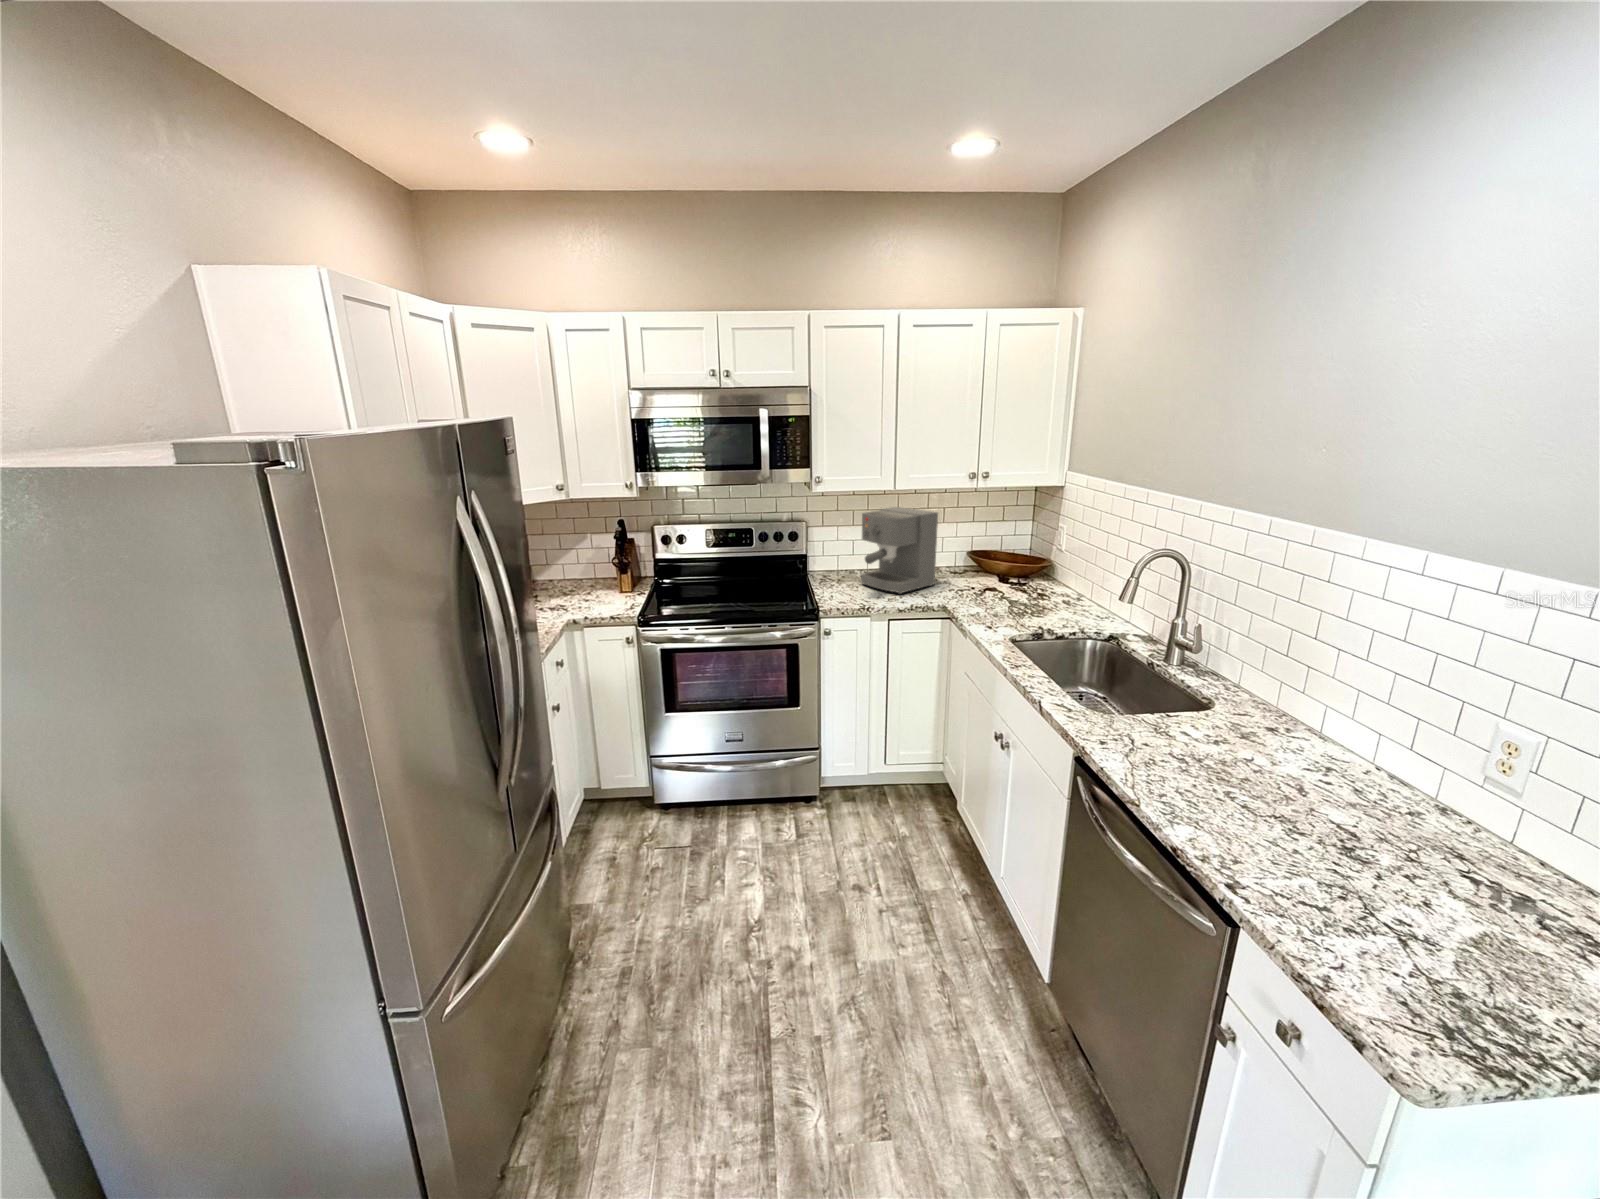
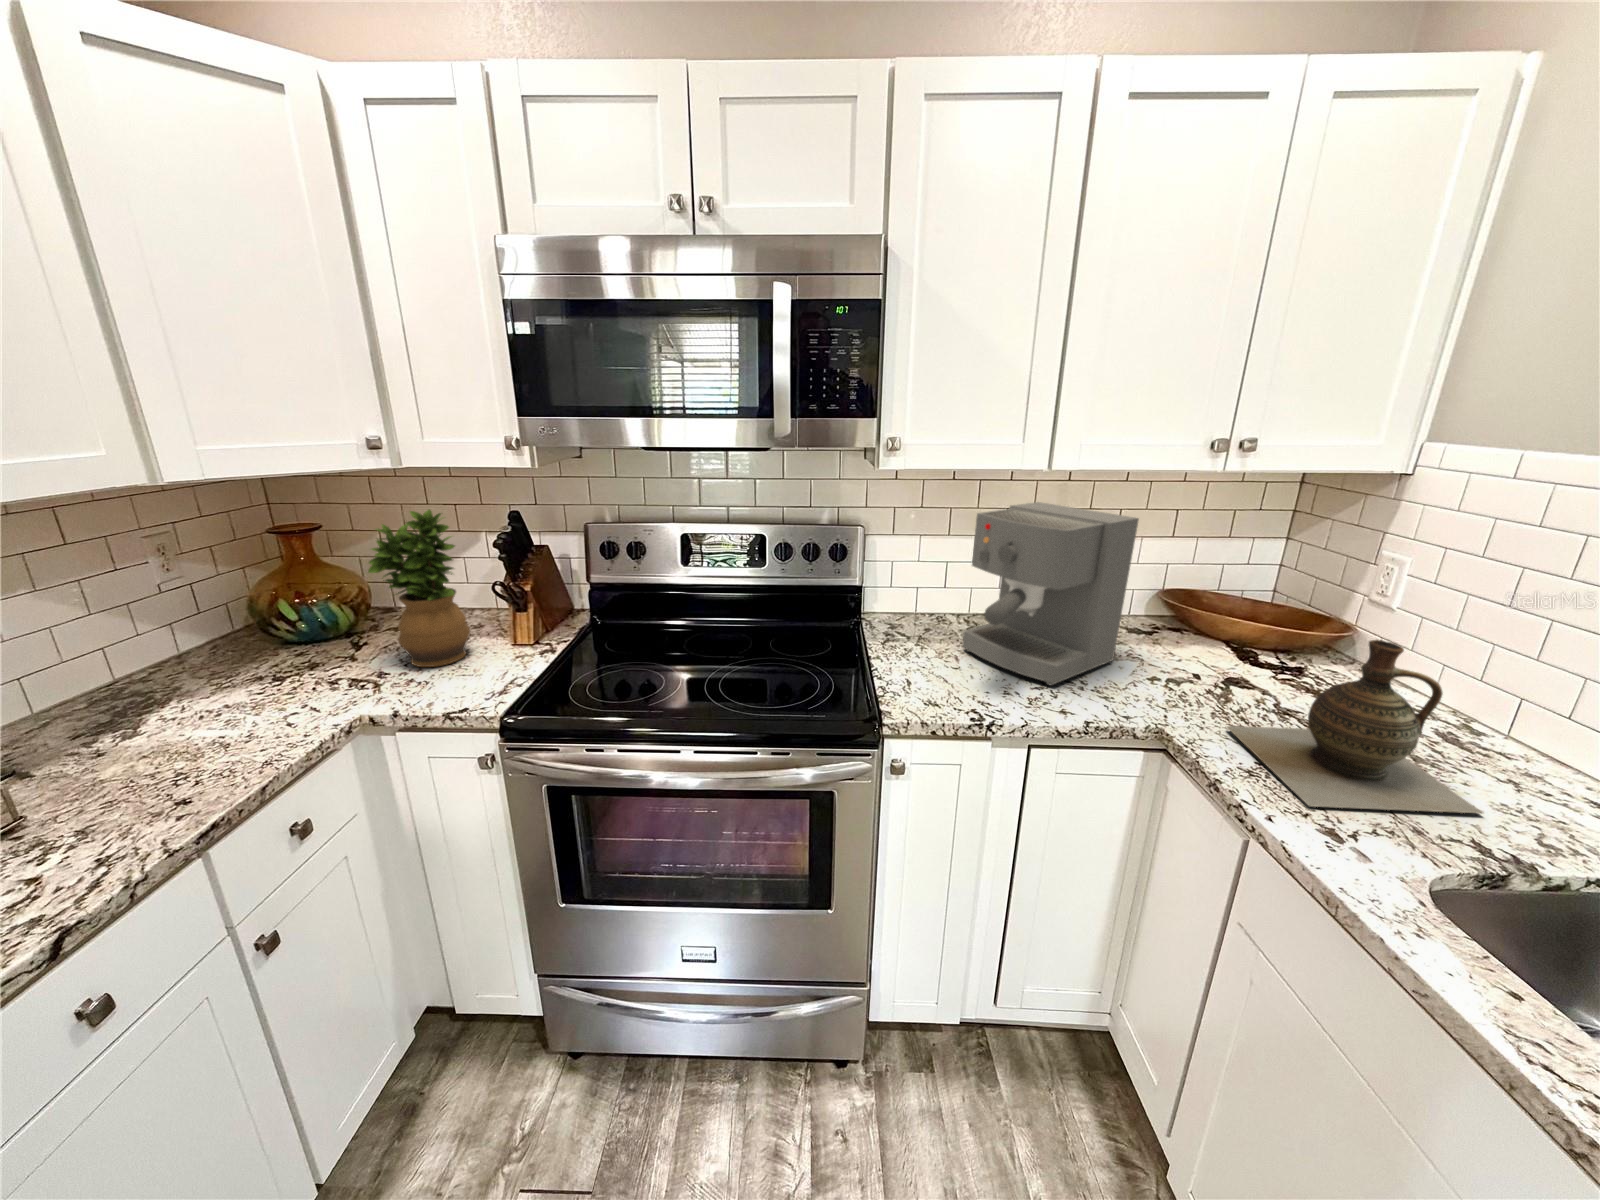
potted plant: none [556,521,604,602] -> present [368,509,470,667]
ceramic jug: none [971,556,1051,621] -> present [1227,640,1482,813]

